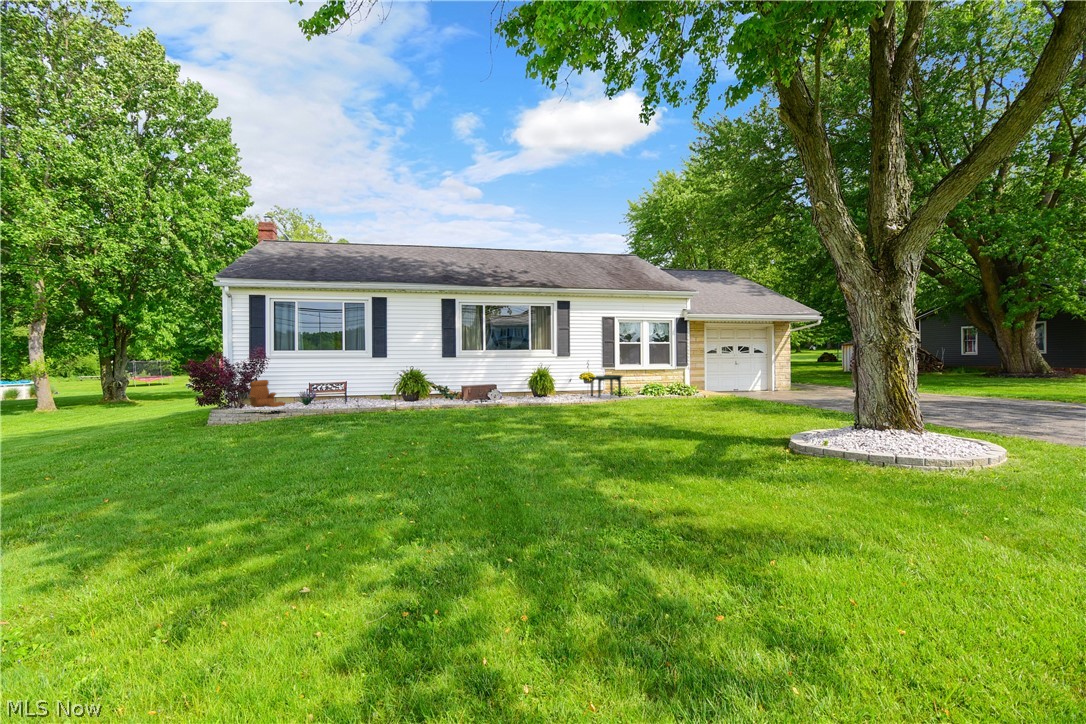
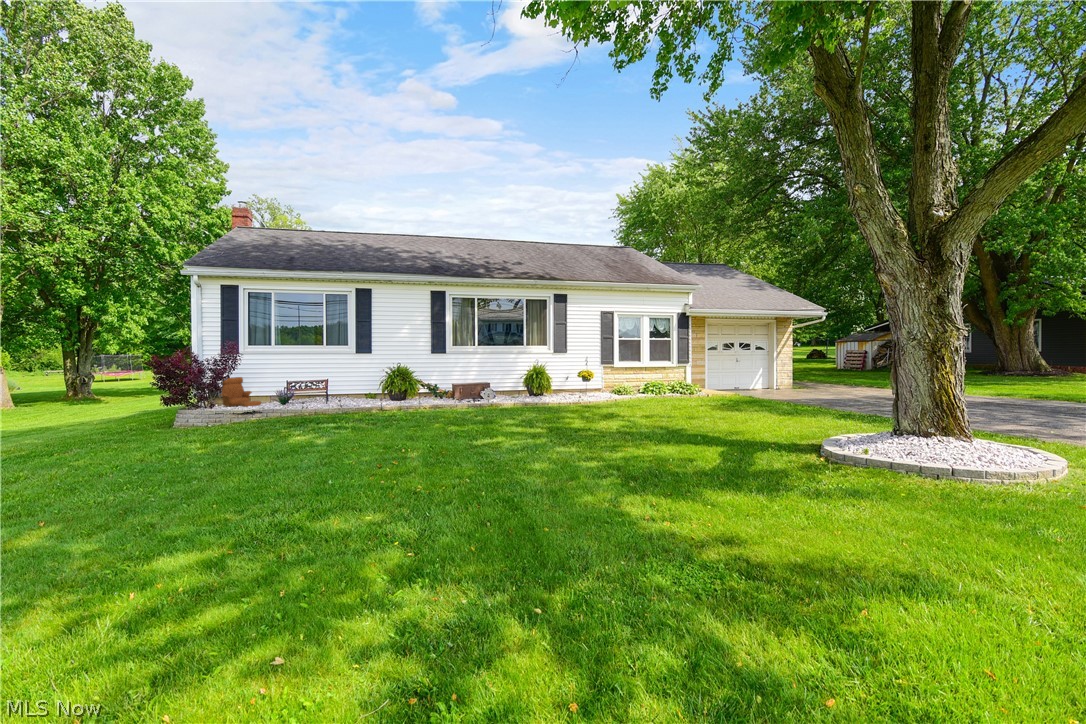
round table: present [589,375,622,398] -> none [586,372,623,397]

